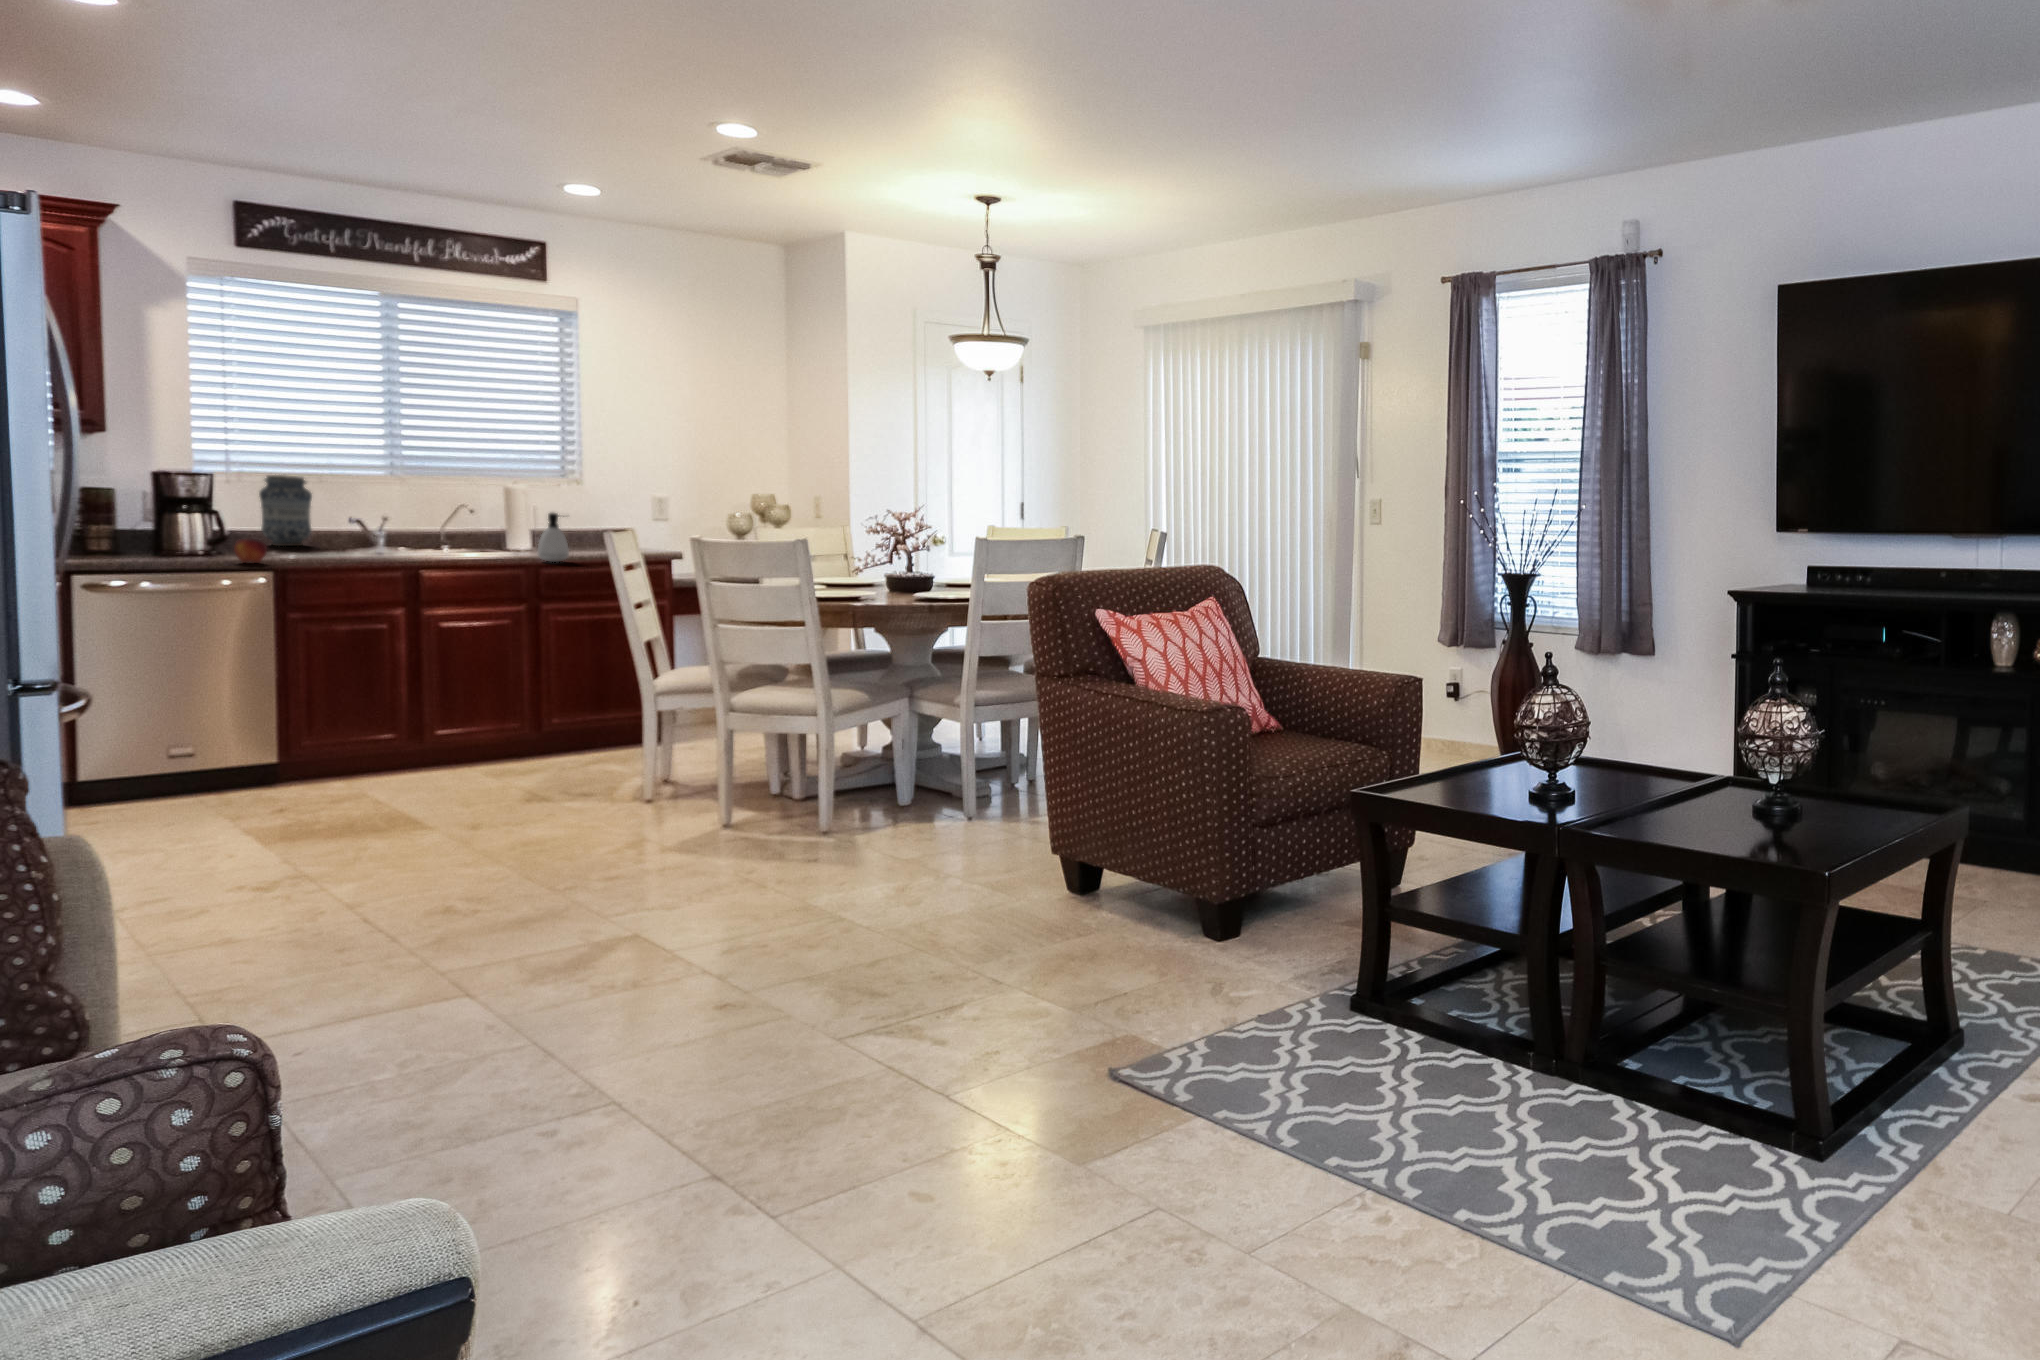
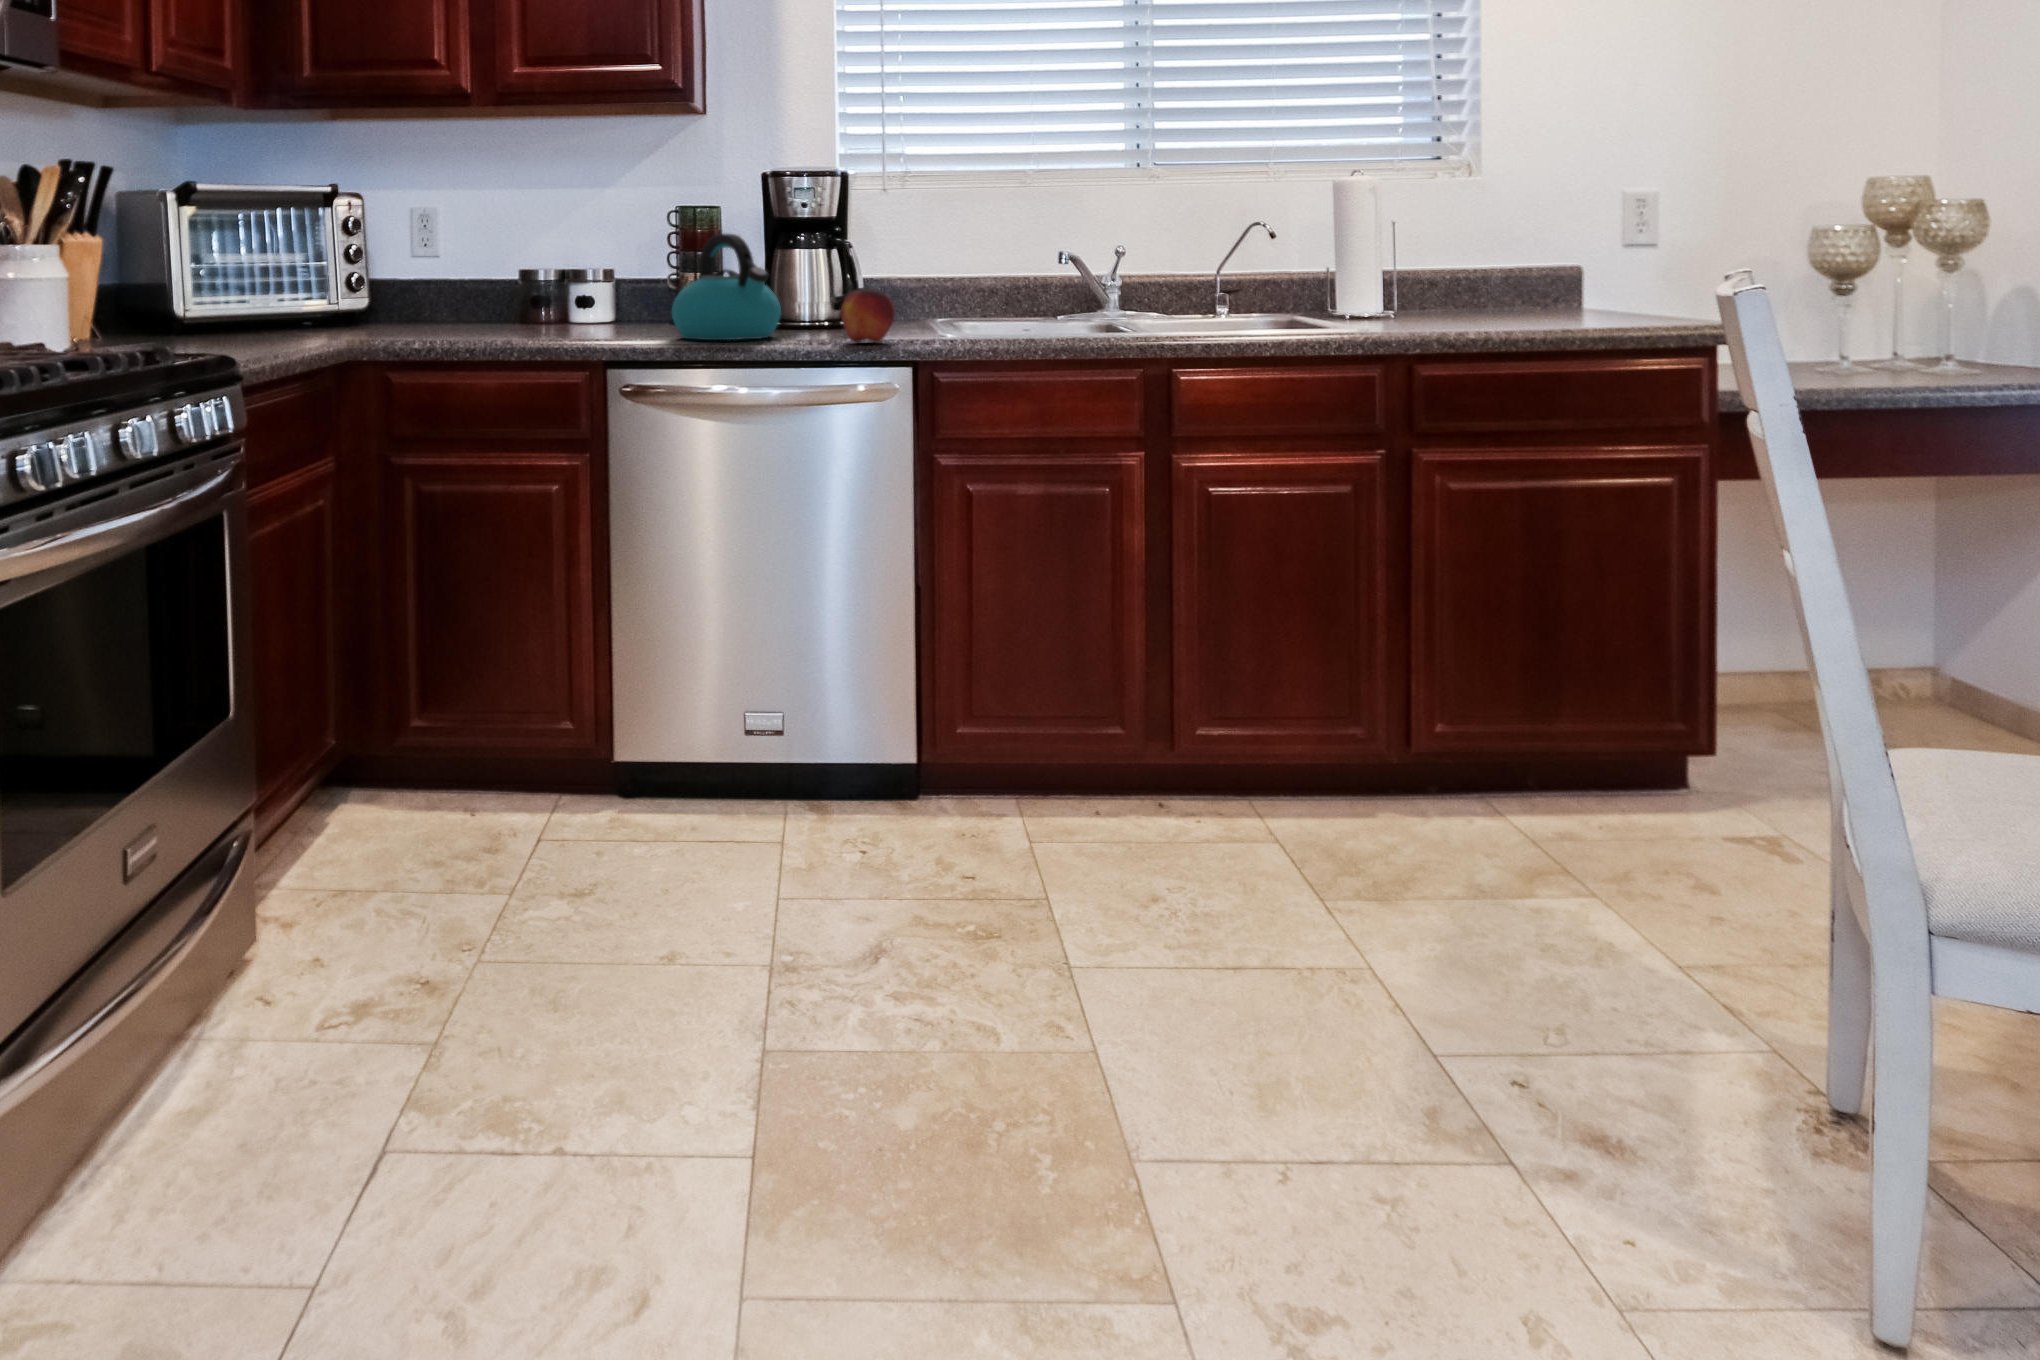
vase: present [259,475,312,546] -> none [926,179,1004,313]
kettle: none [115,508,189,561] -> present [672,234,781,340]
soap dispenser: present [538,513,569,562] -> none [1410,214,1486,336]

